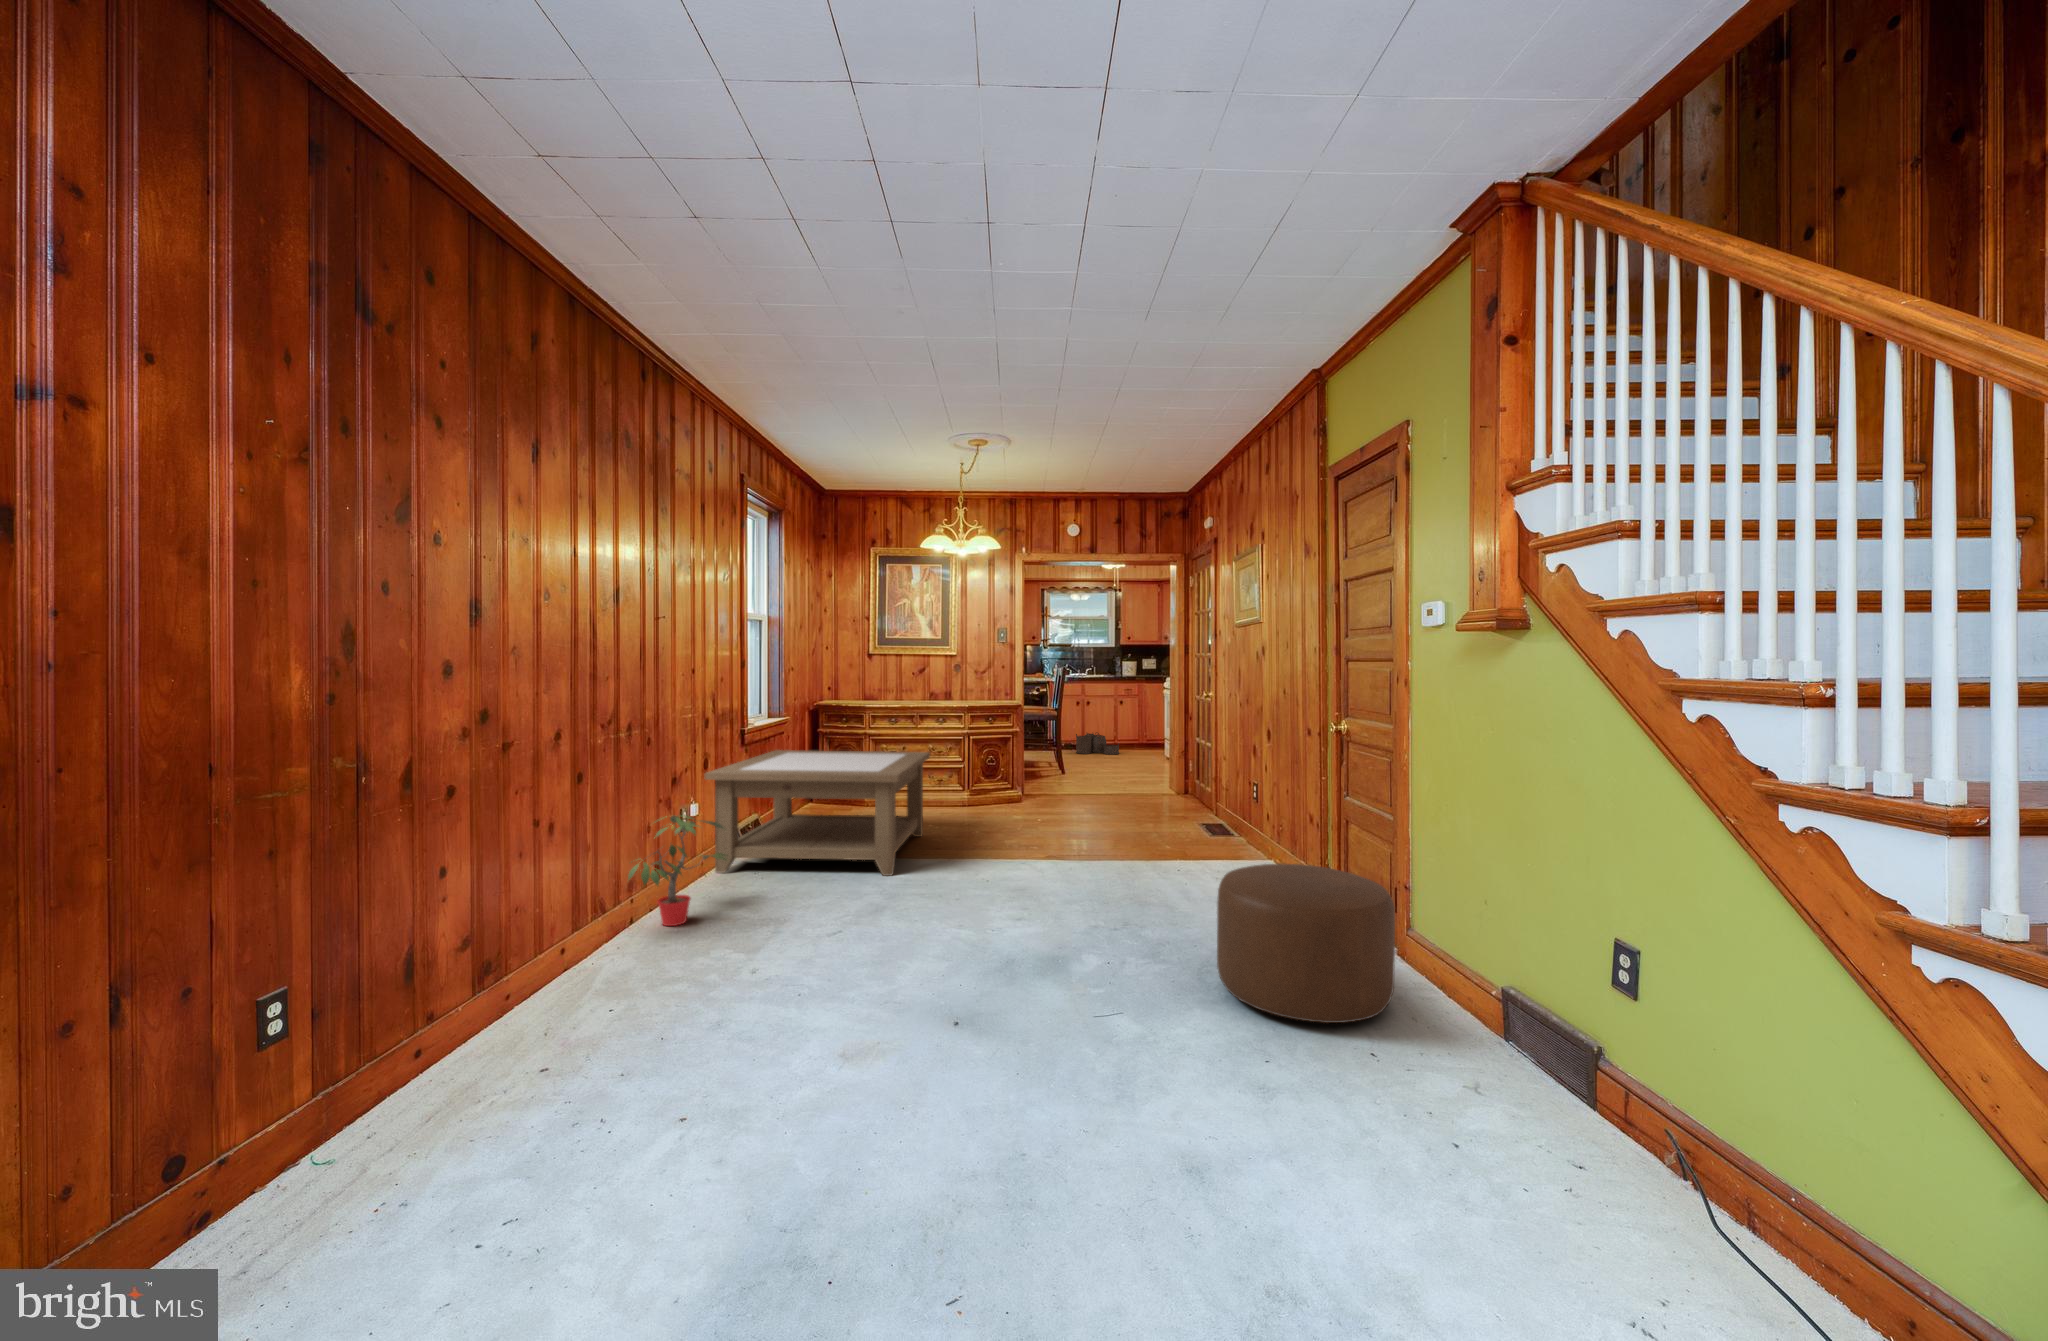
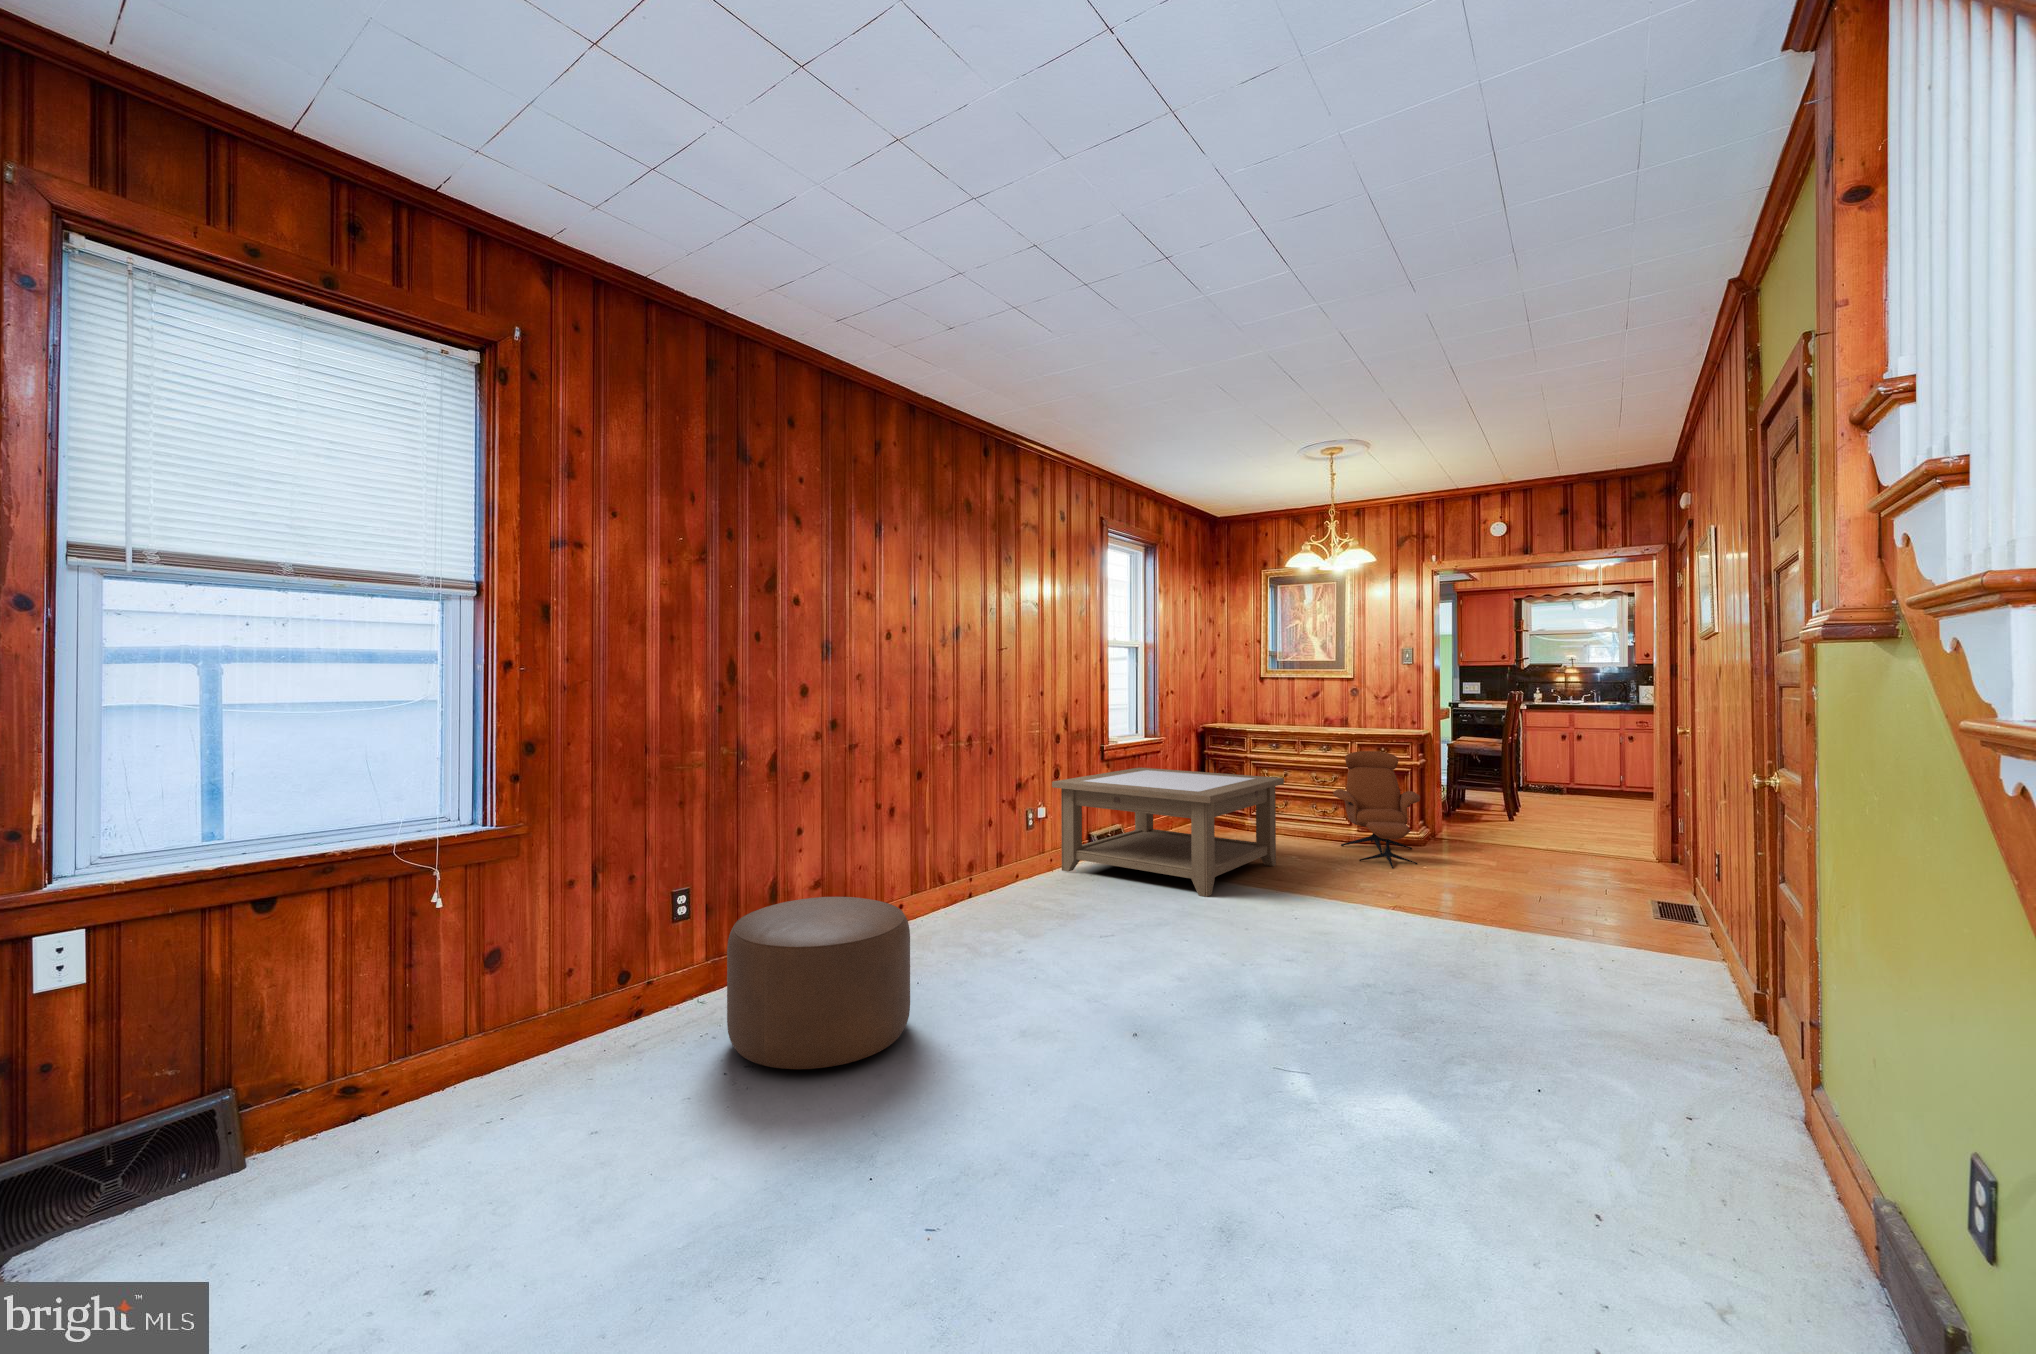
lounge chair: none [954,723,1031,825] -> present [1333,751,1420,868]
woven basket: present [1076,732,1119,754] -> none [1561,772,1629,803]
potted plant: present [628,815,728,926] -> none [955,812,1052,906]
ottoman: present [1217,864,1395,1023] -> present [727,897,910,1069]

